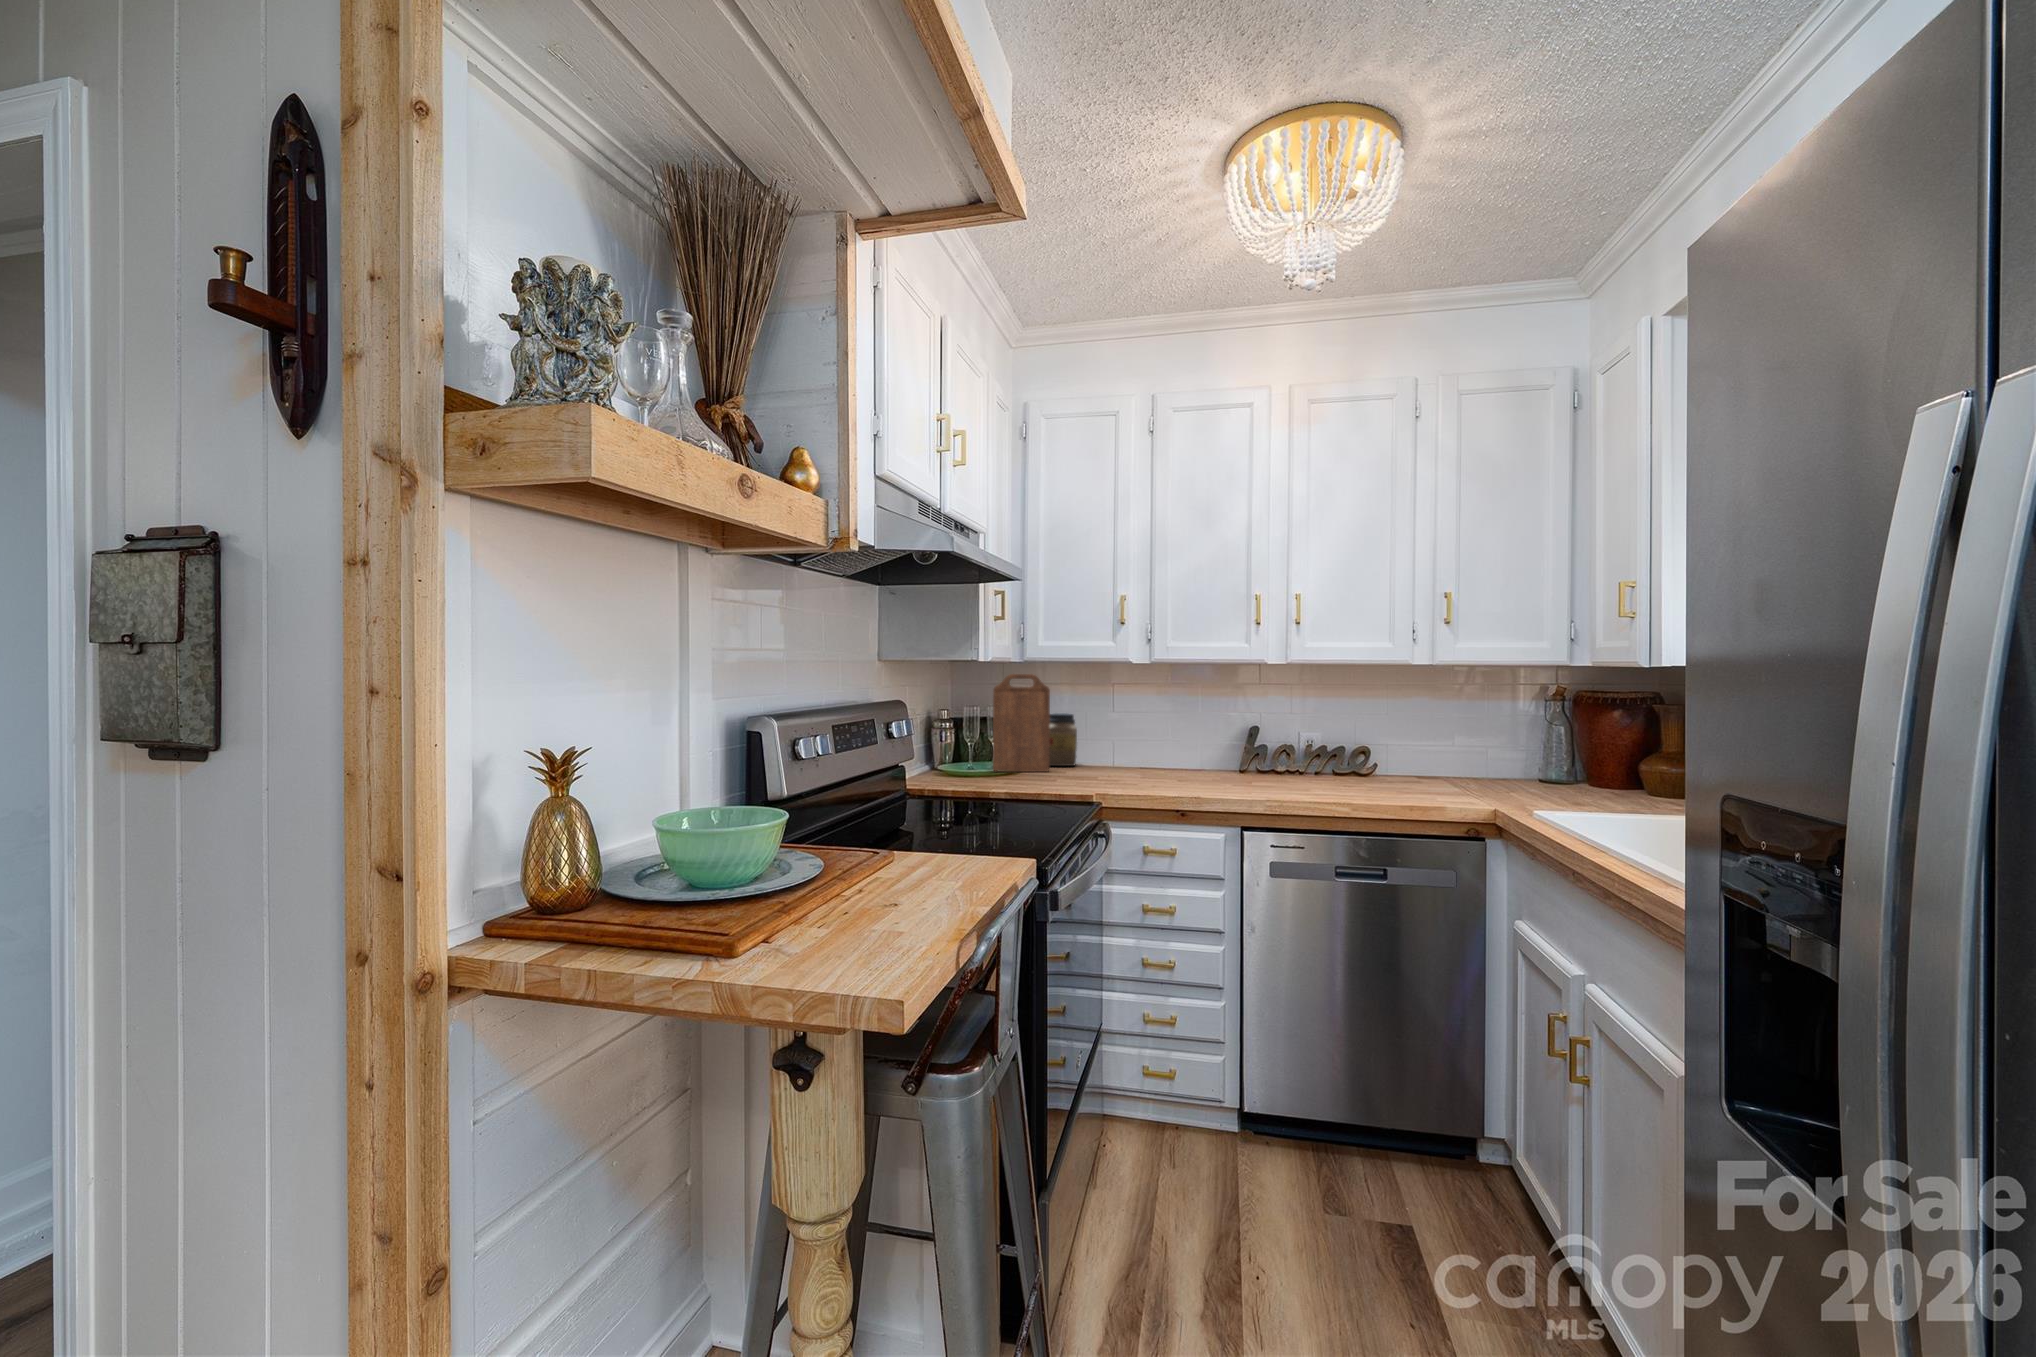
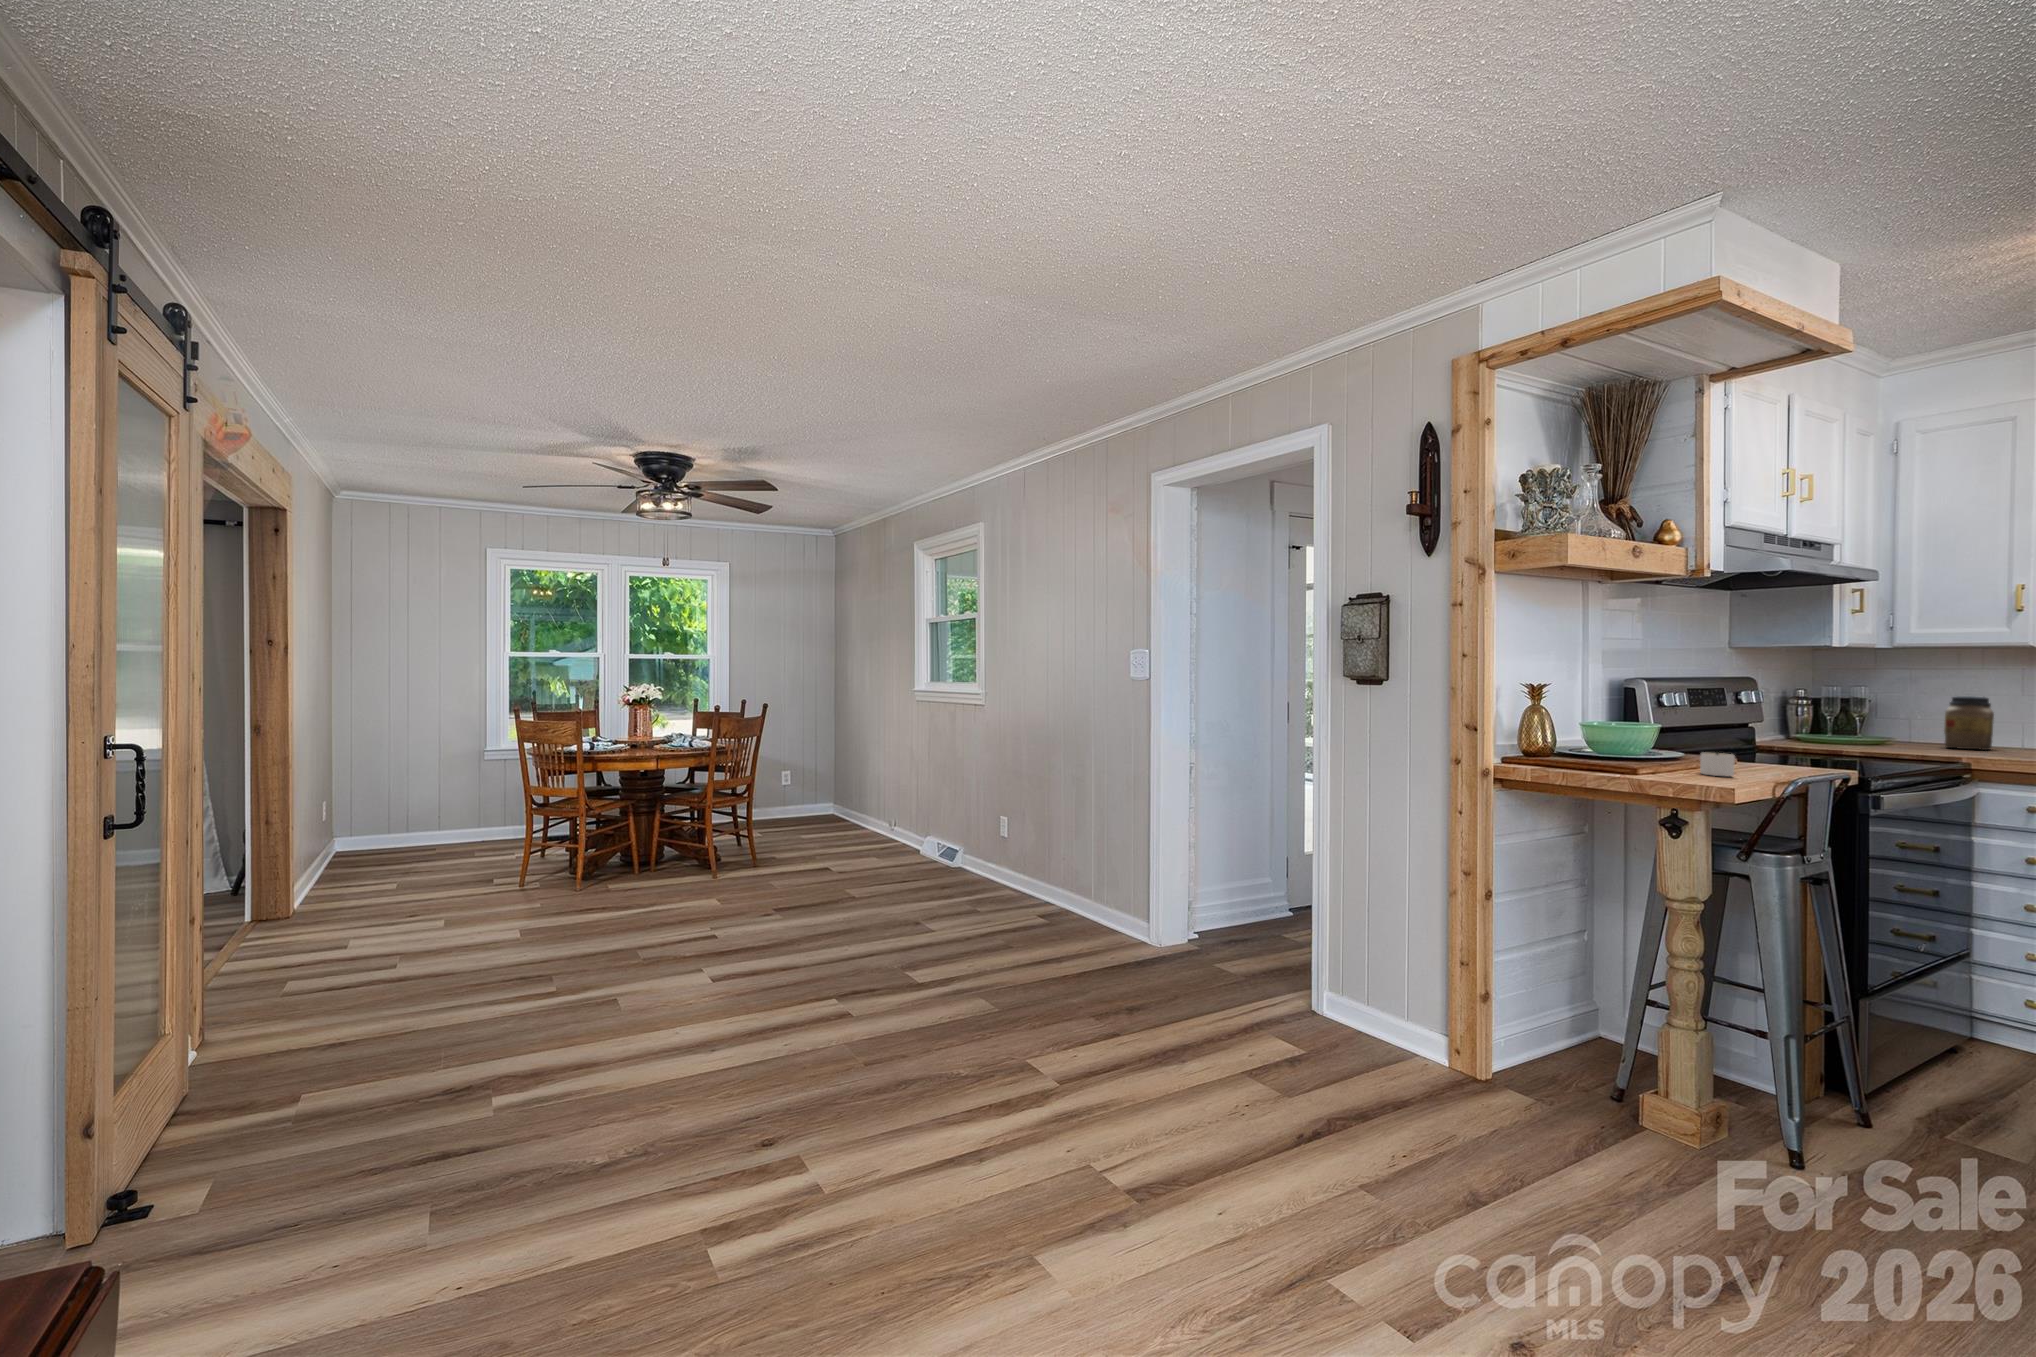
cutting board: present [993,674,1050,772] -> none [1866,656,1947,751]
candle: none [845,866,917,918] -> present [1700,752,1735,776]

